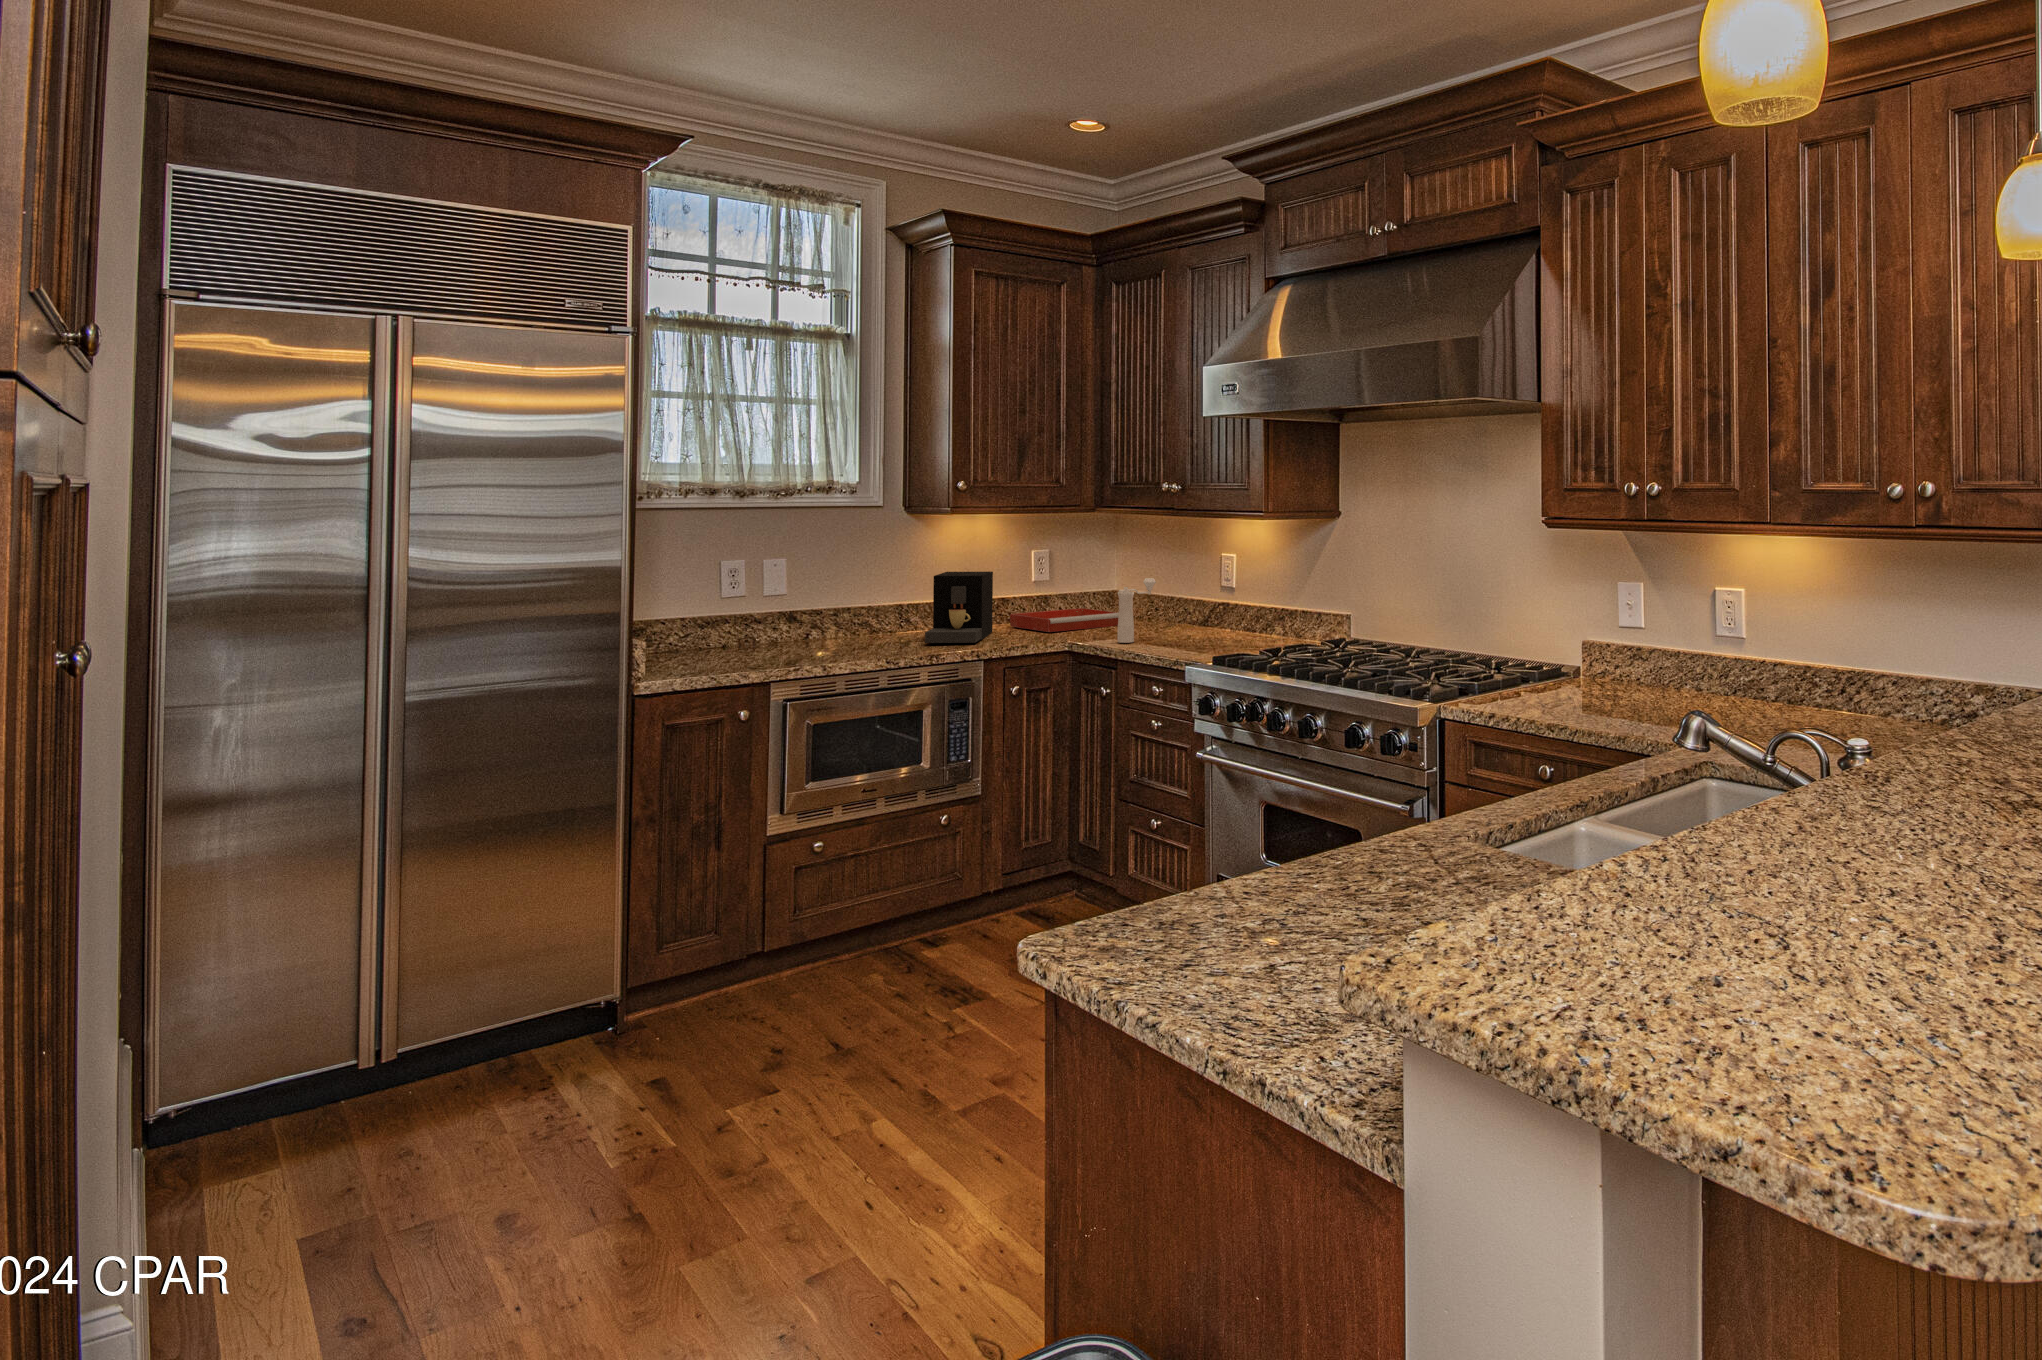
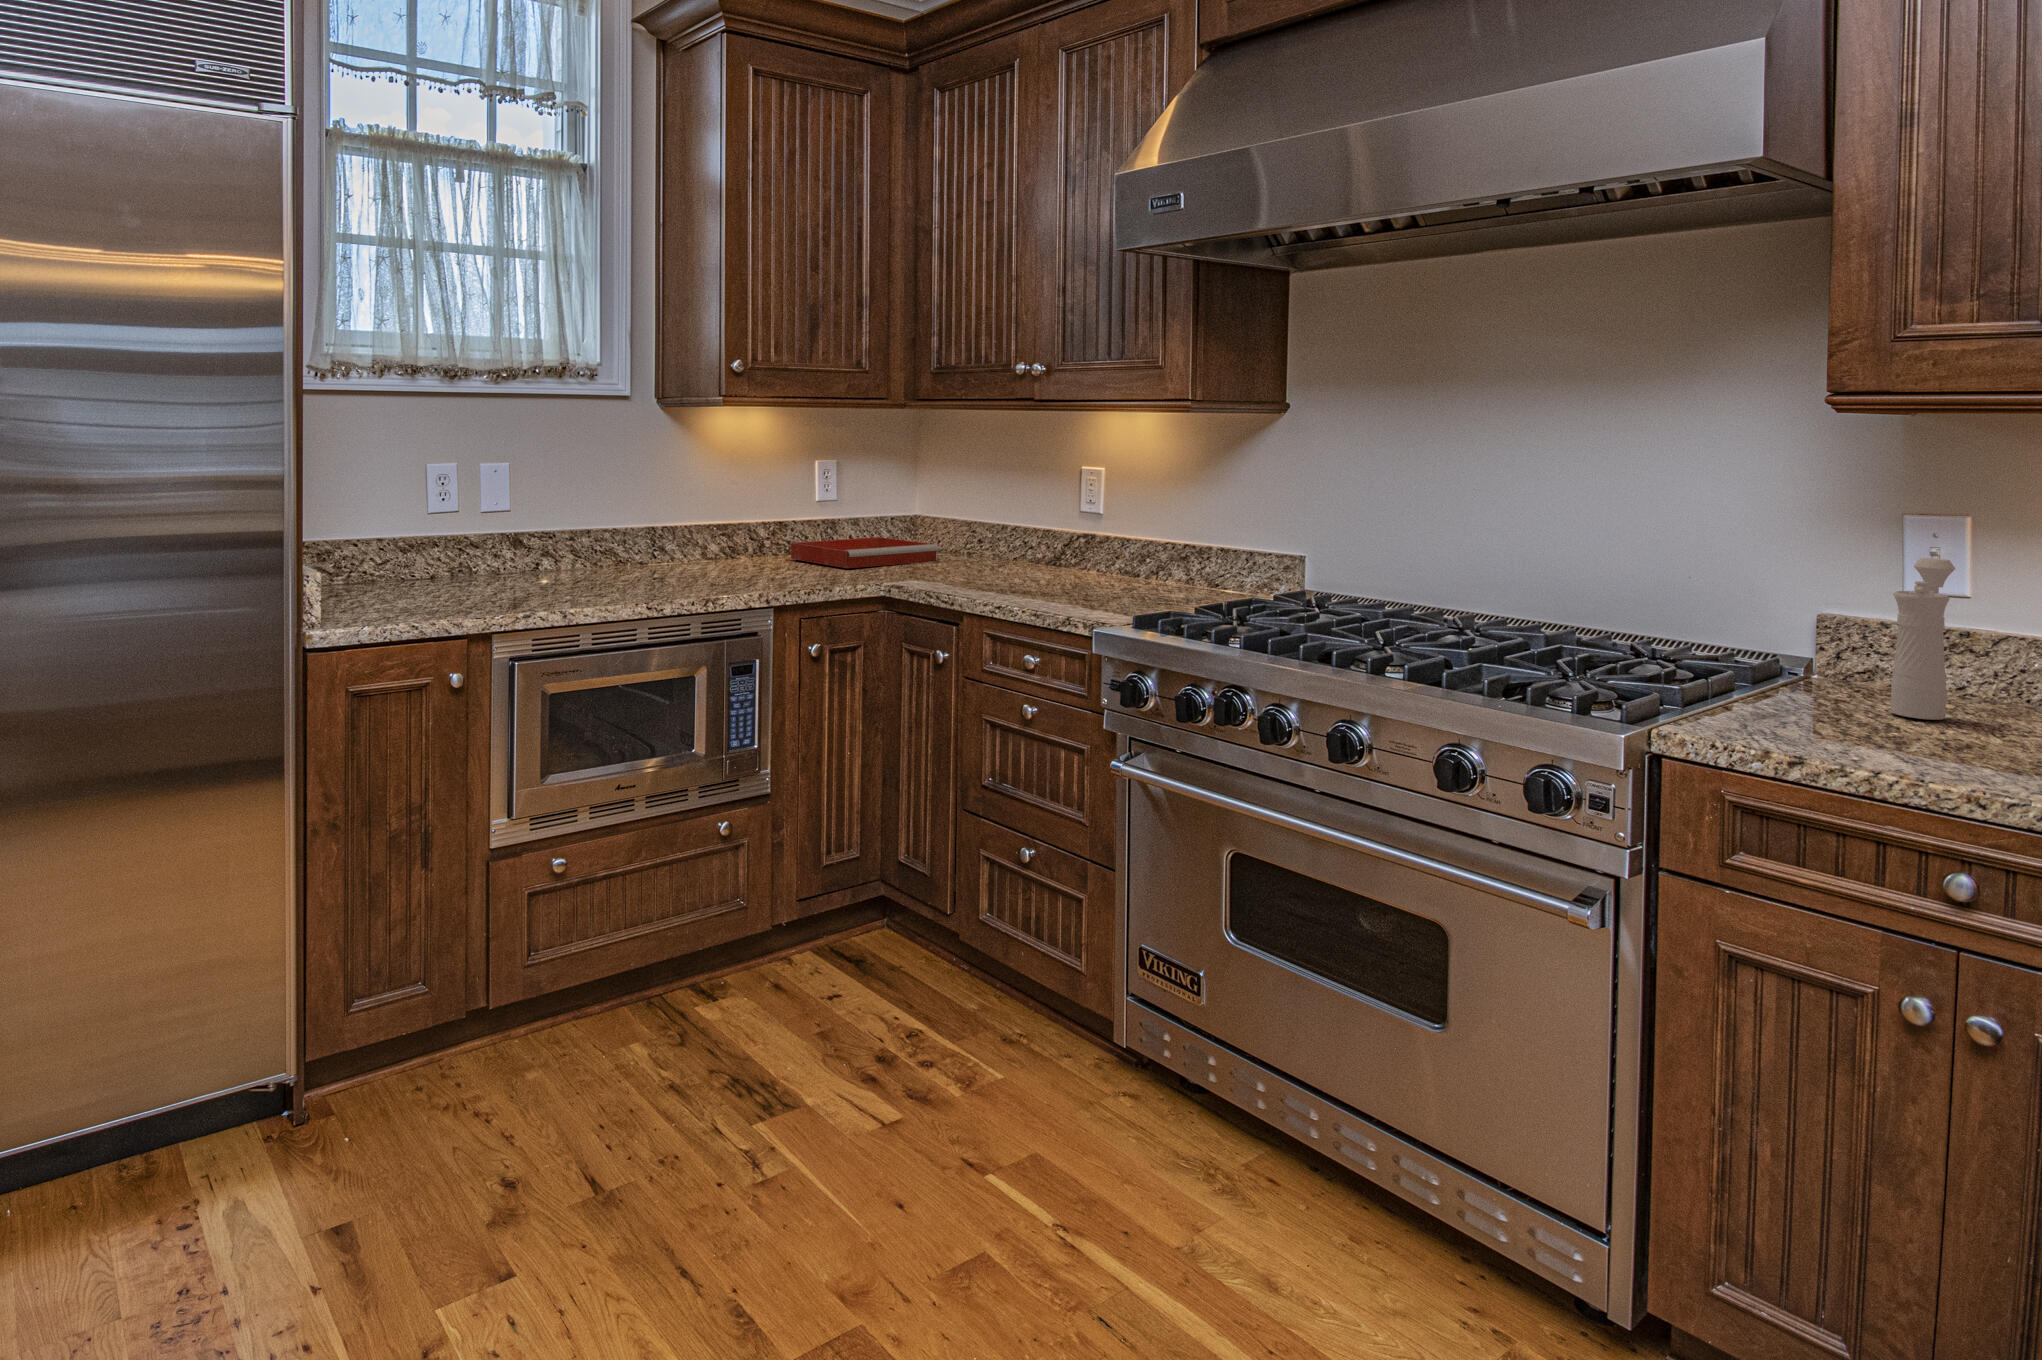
coffee maker: present [925,572,993,643] -> none [690,485,771,581]
pepper mill: present [1117,578,1156,643] -> present [1891,558,1955,720]

